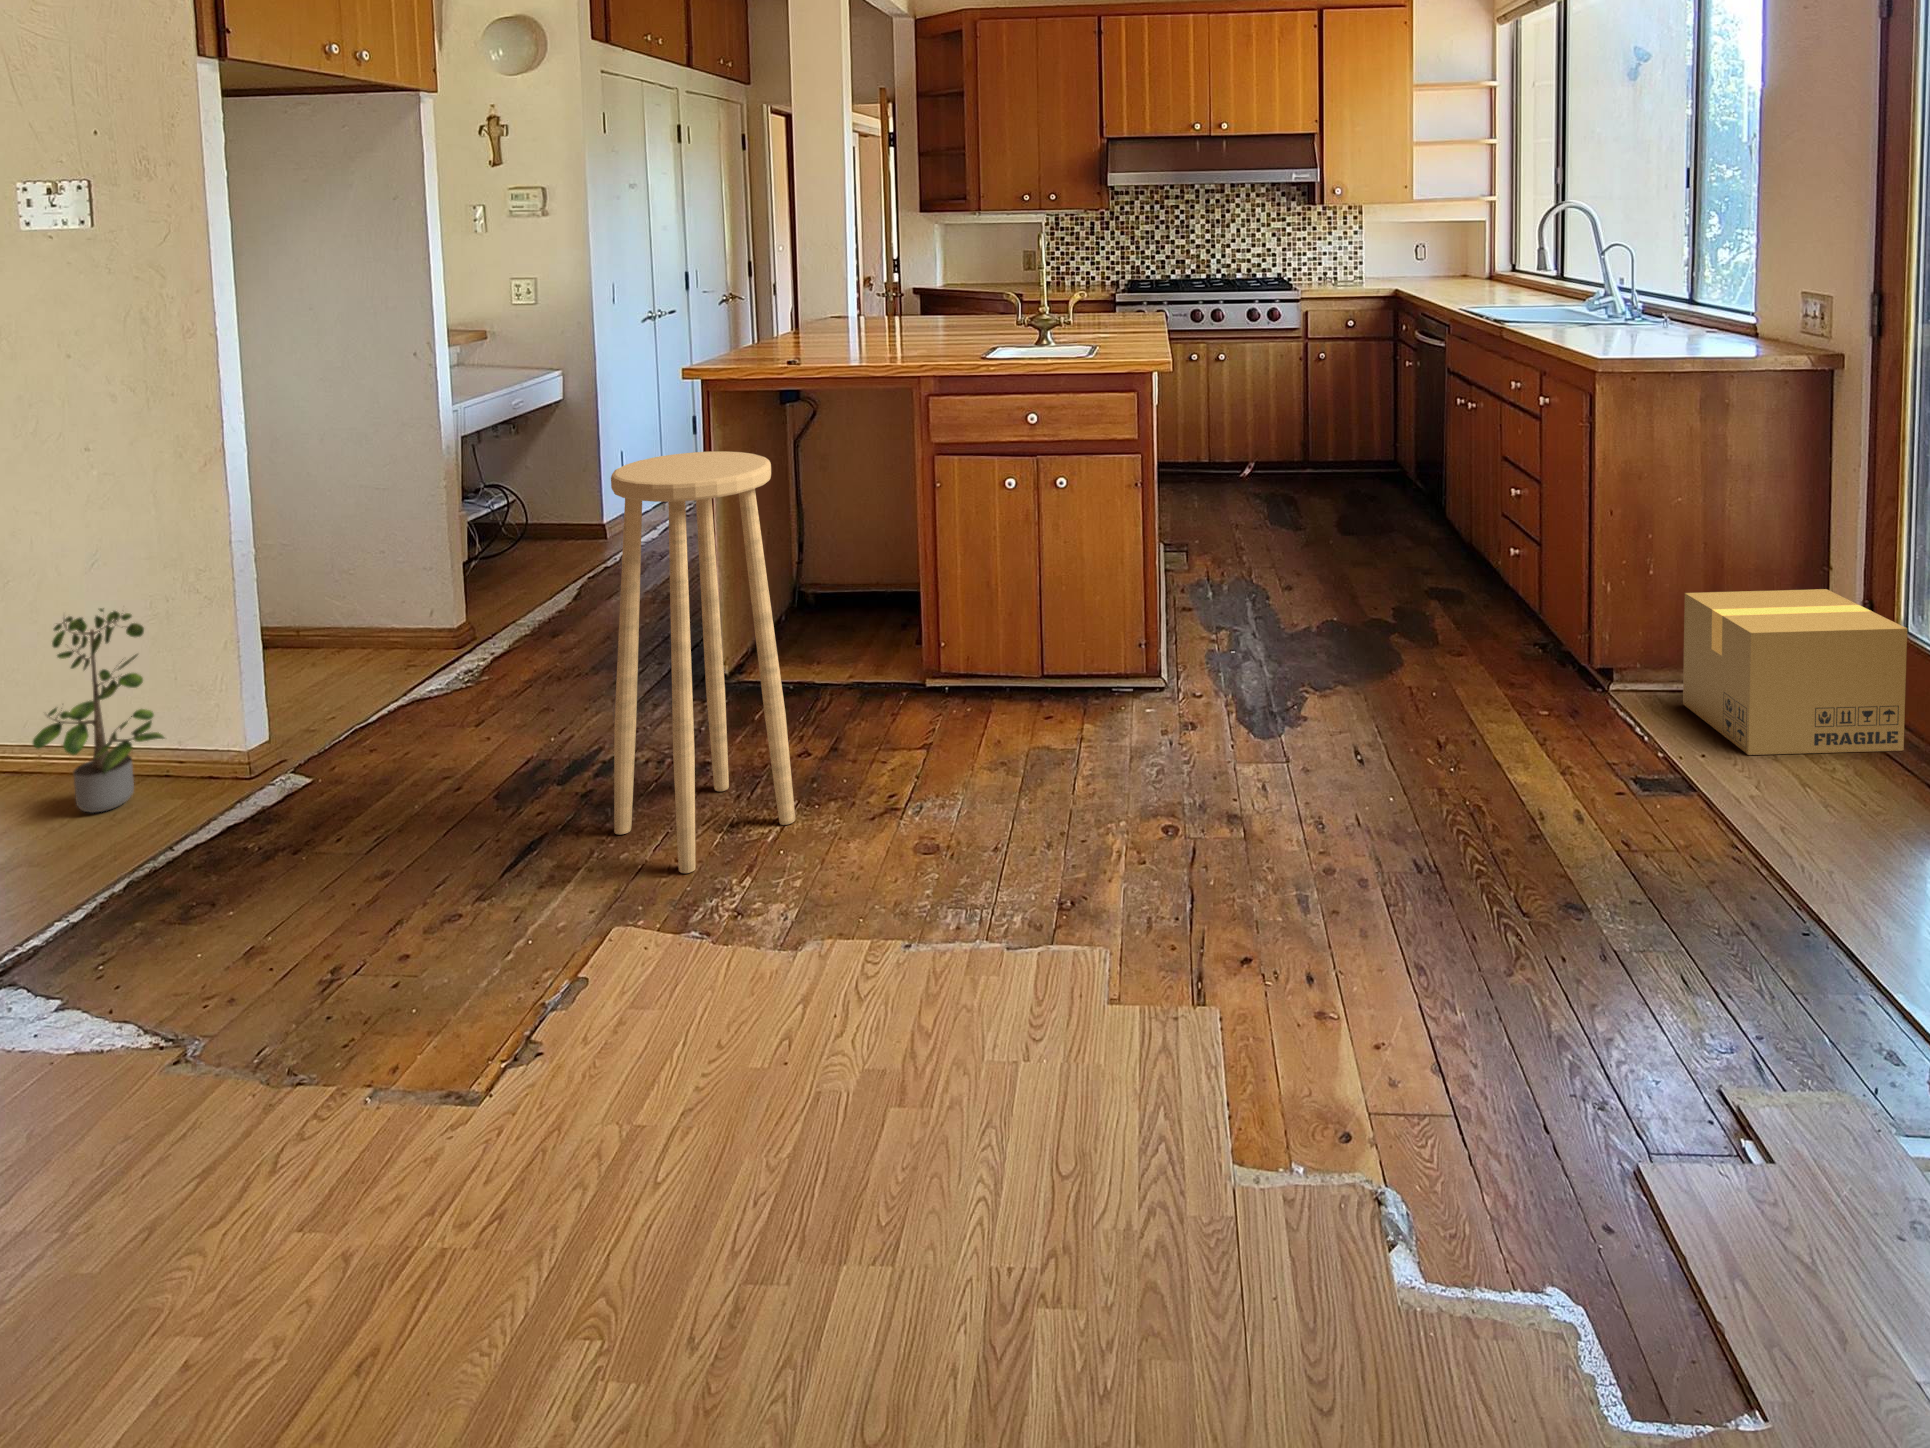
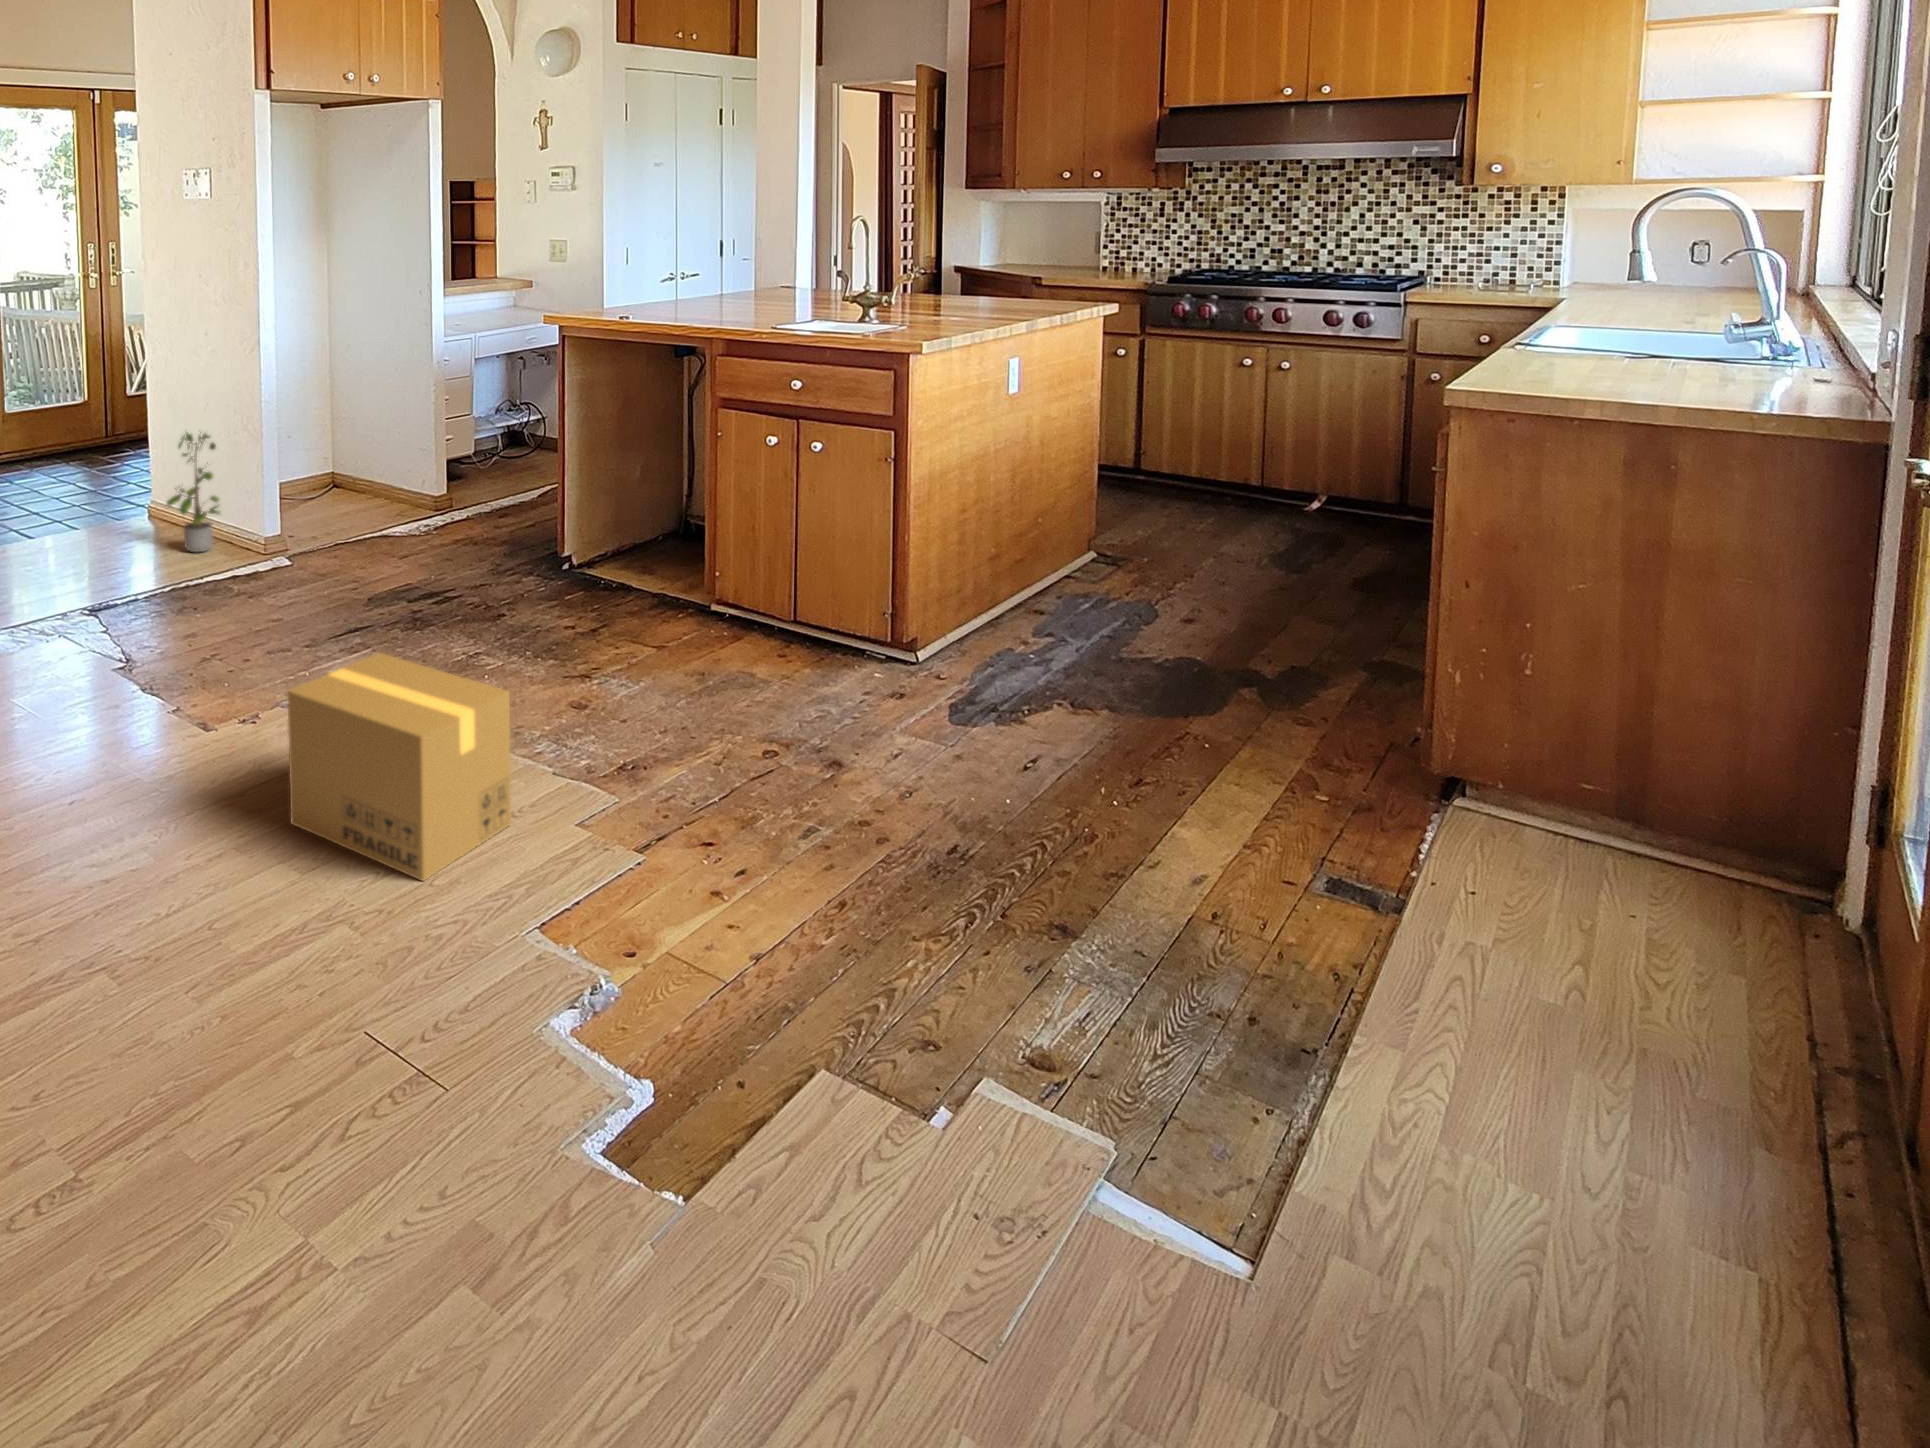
stool: present [611,451,795,873] -> none [411,373,523,664]
cardboard box: present [1683,589,1907,755] -> present [288,653,511,881]

